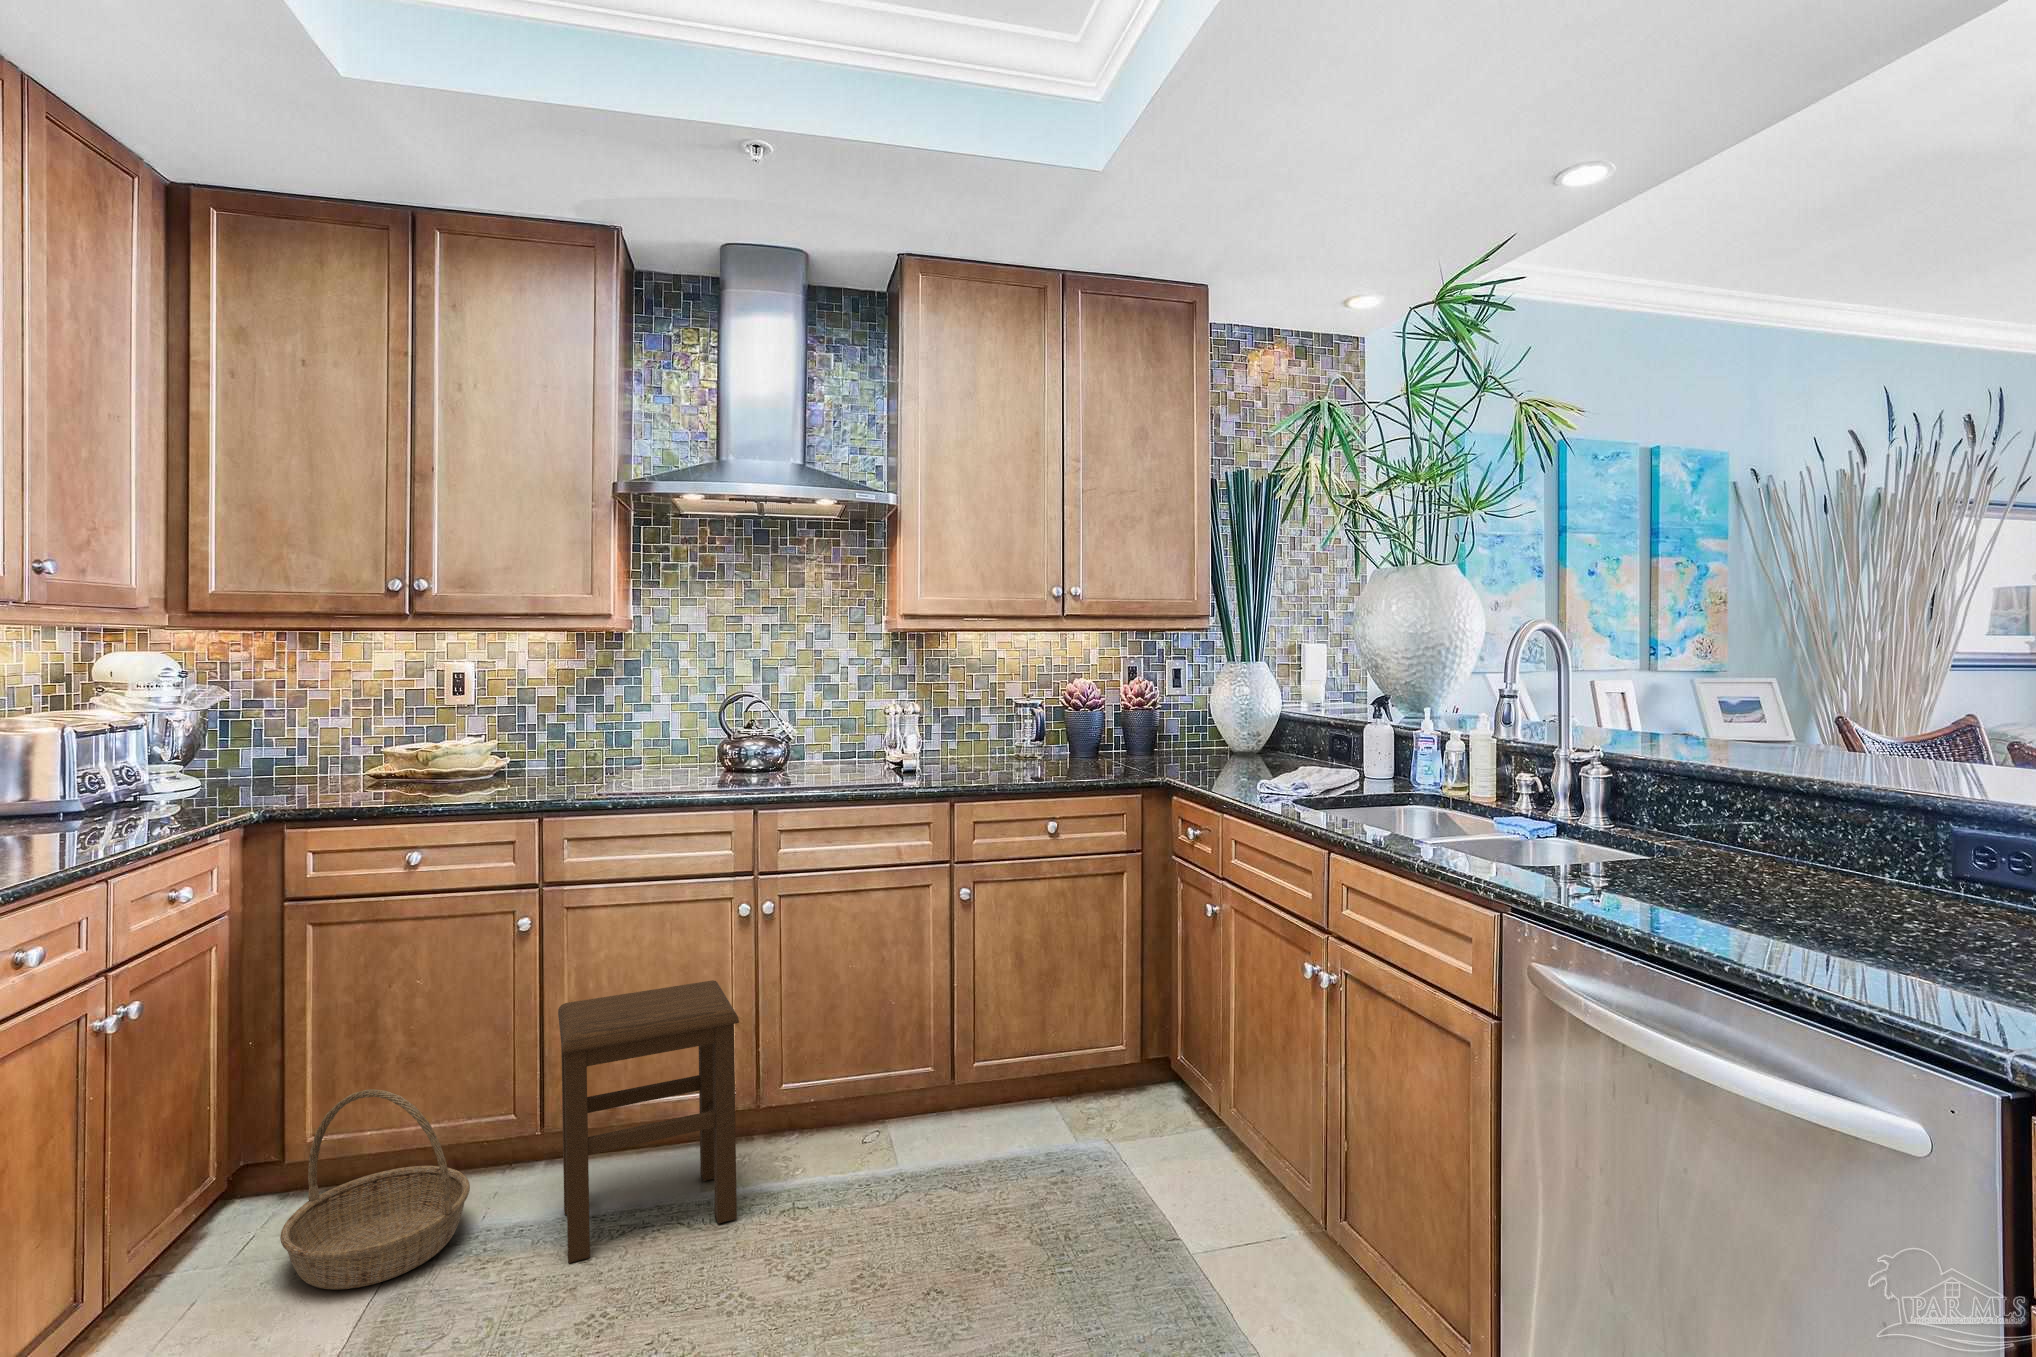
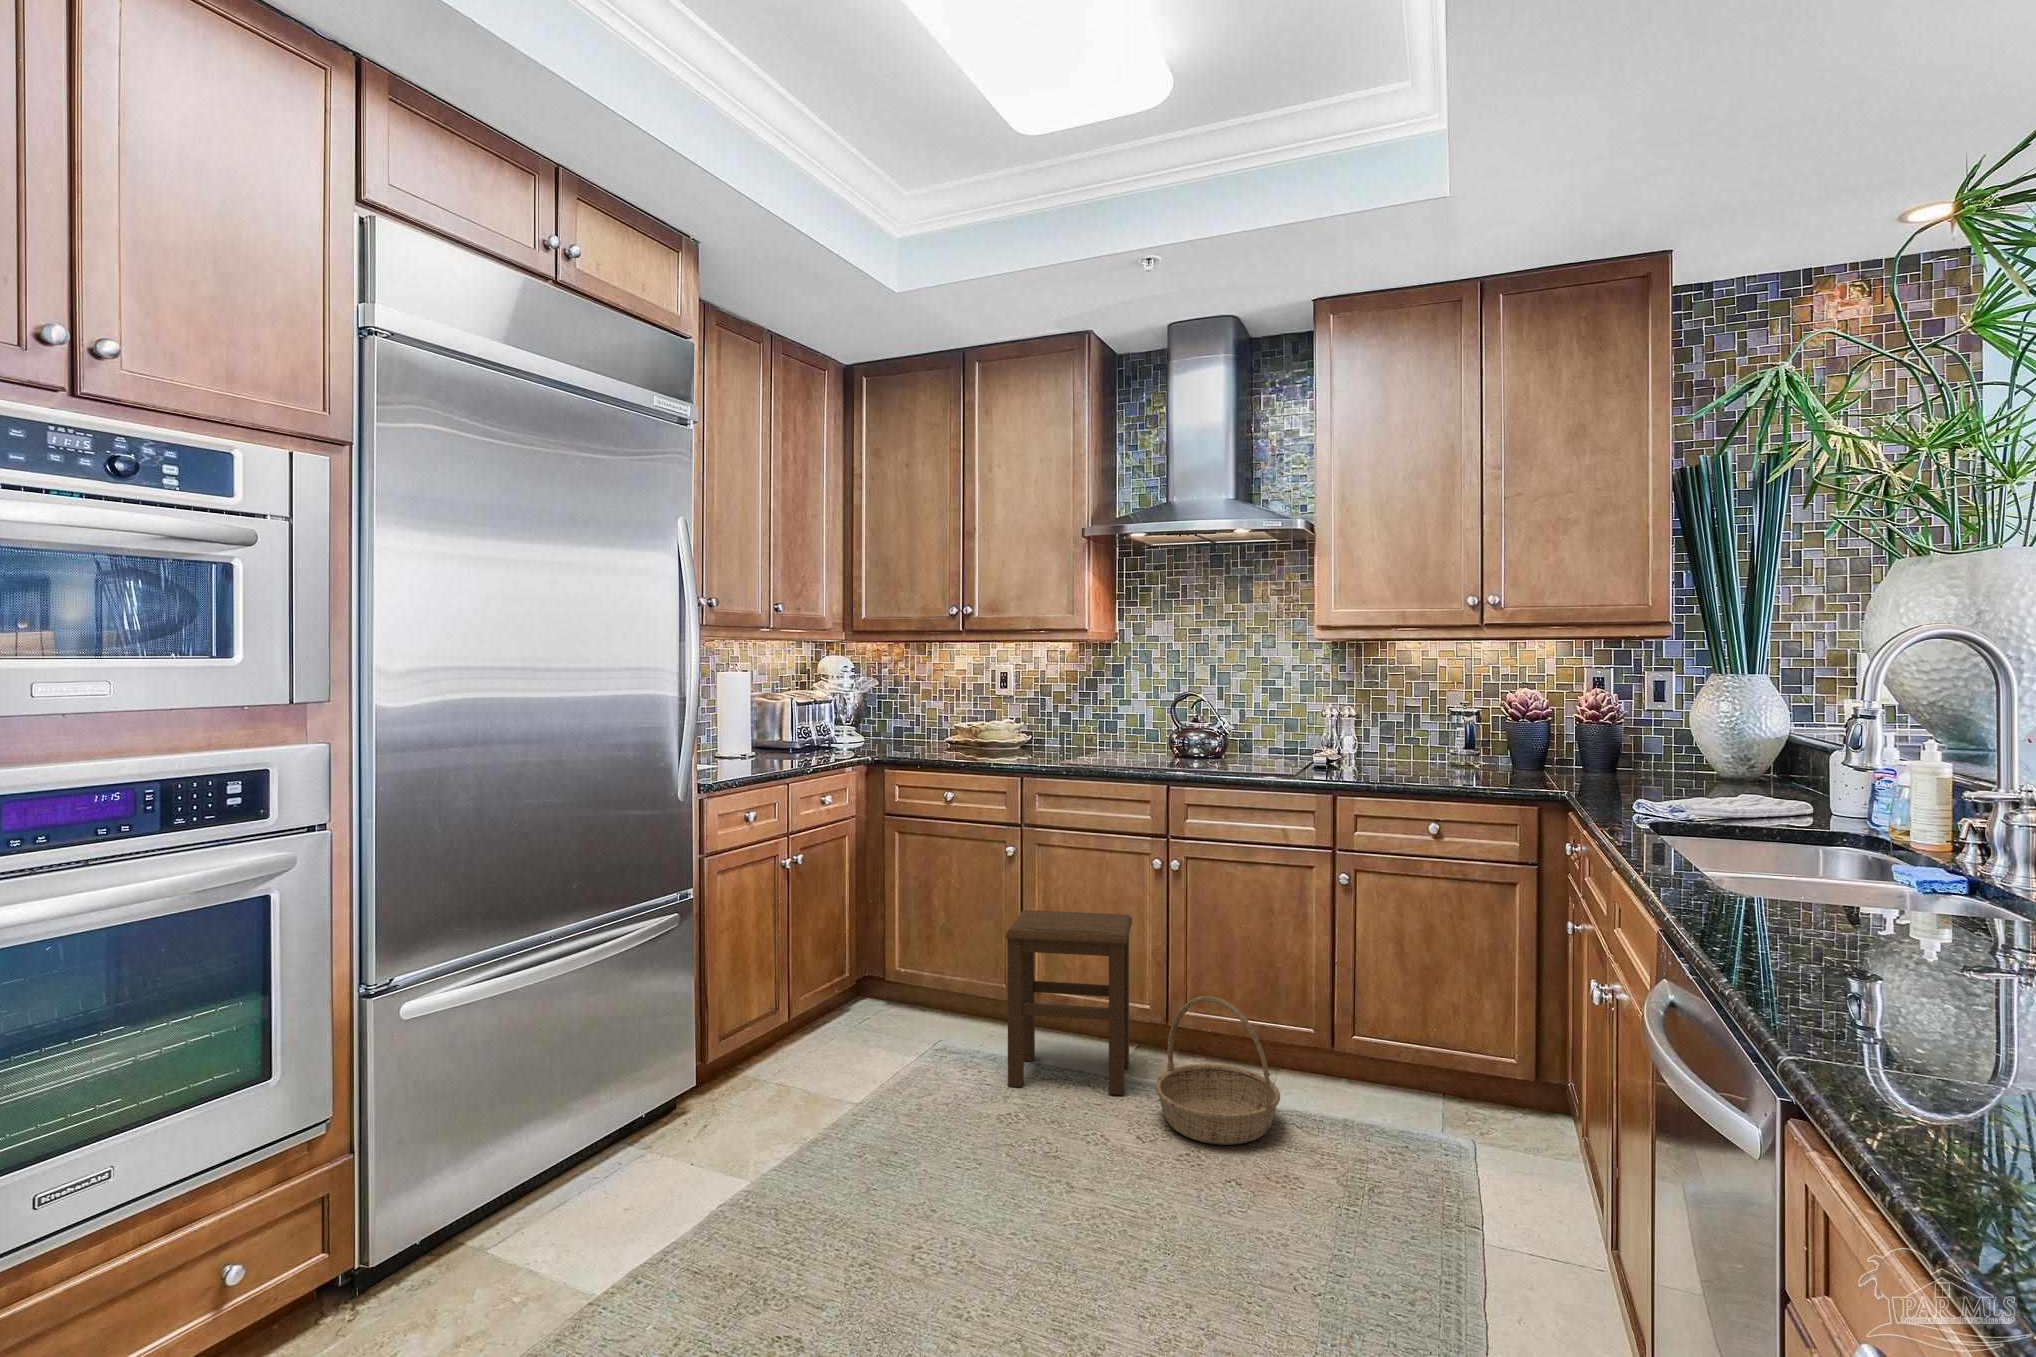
basket: present [280,1089,470,1289] -> present [1156,996,1280,1145]

